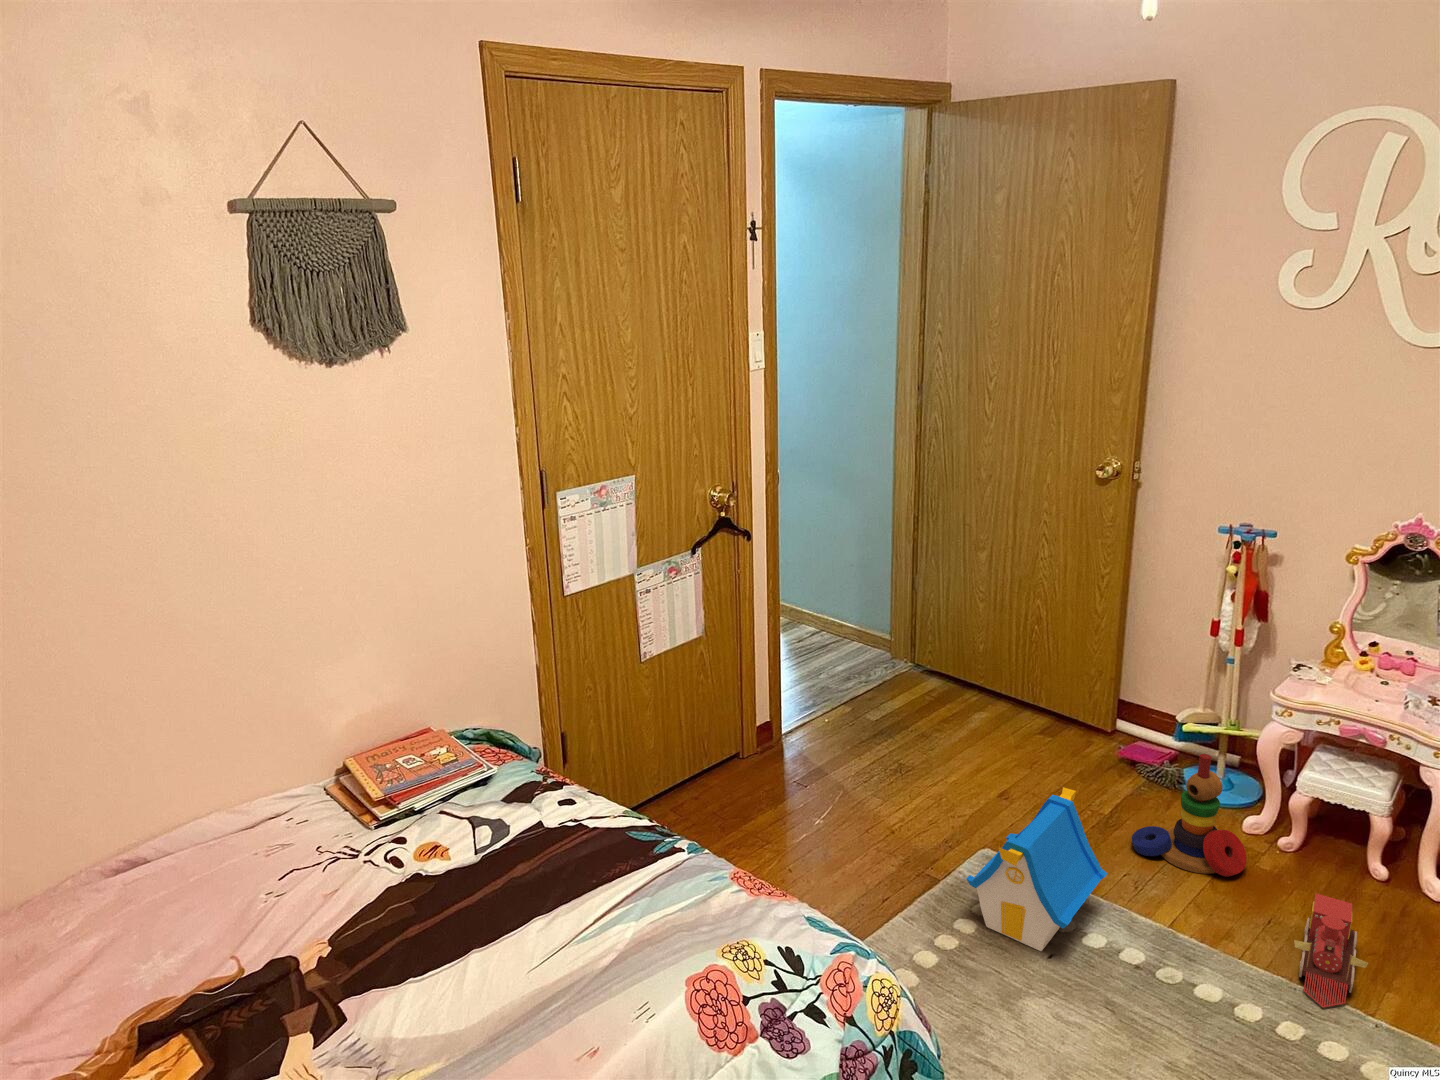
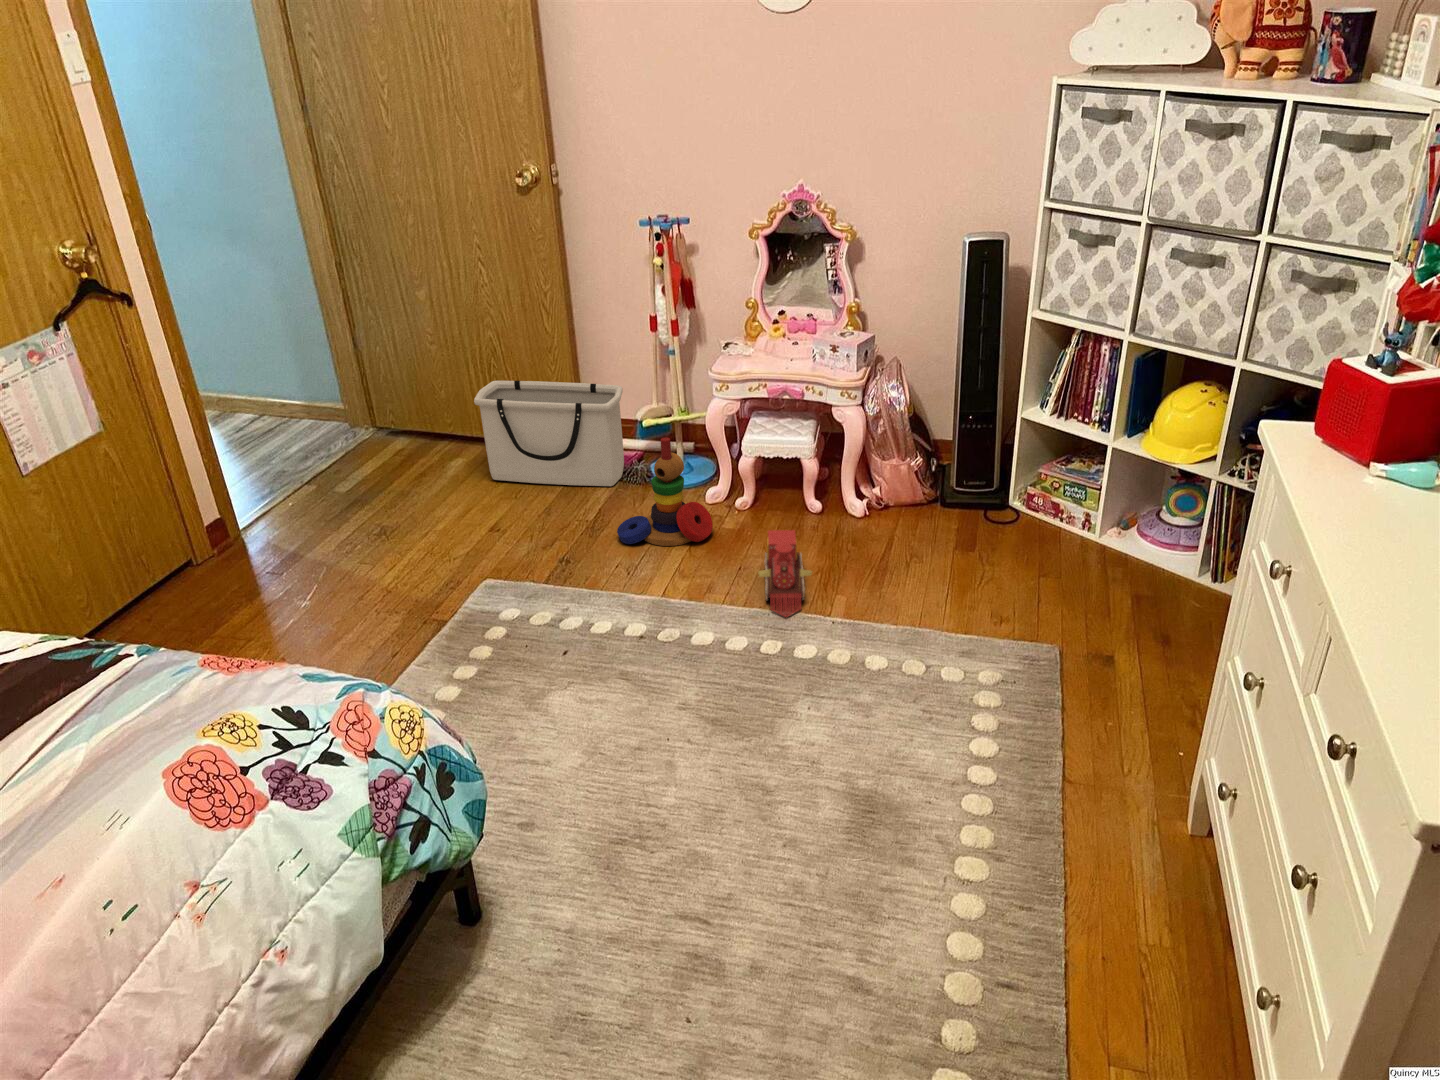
storage bin: none [1009,648,1167,782] -> present [474,381,624,486]
toy house: present [966,787,1107,951] -> none [472,497,601,650]

